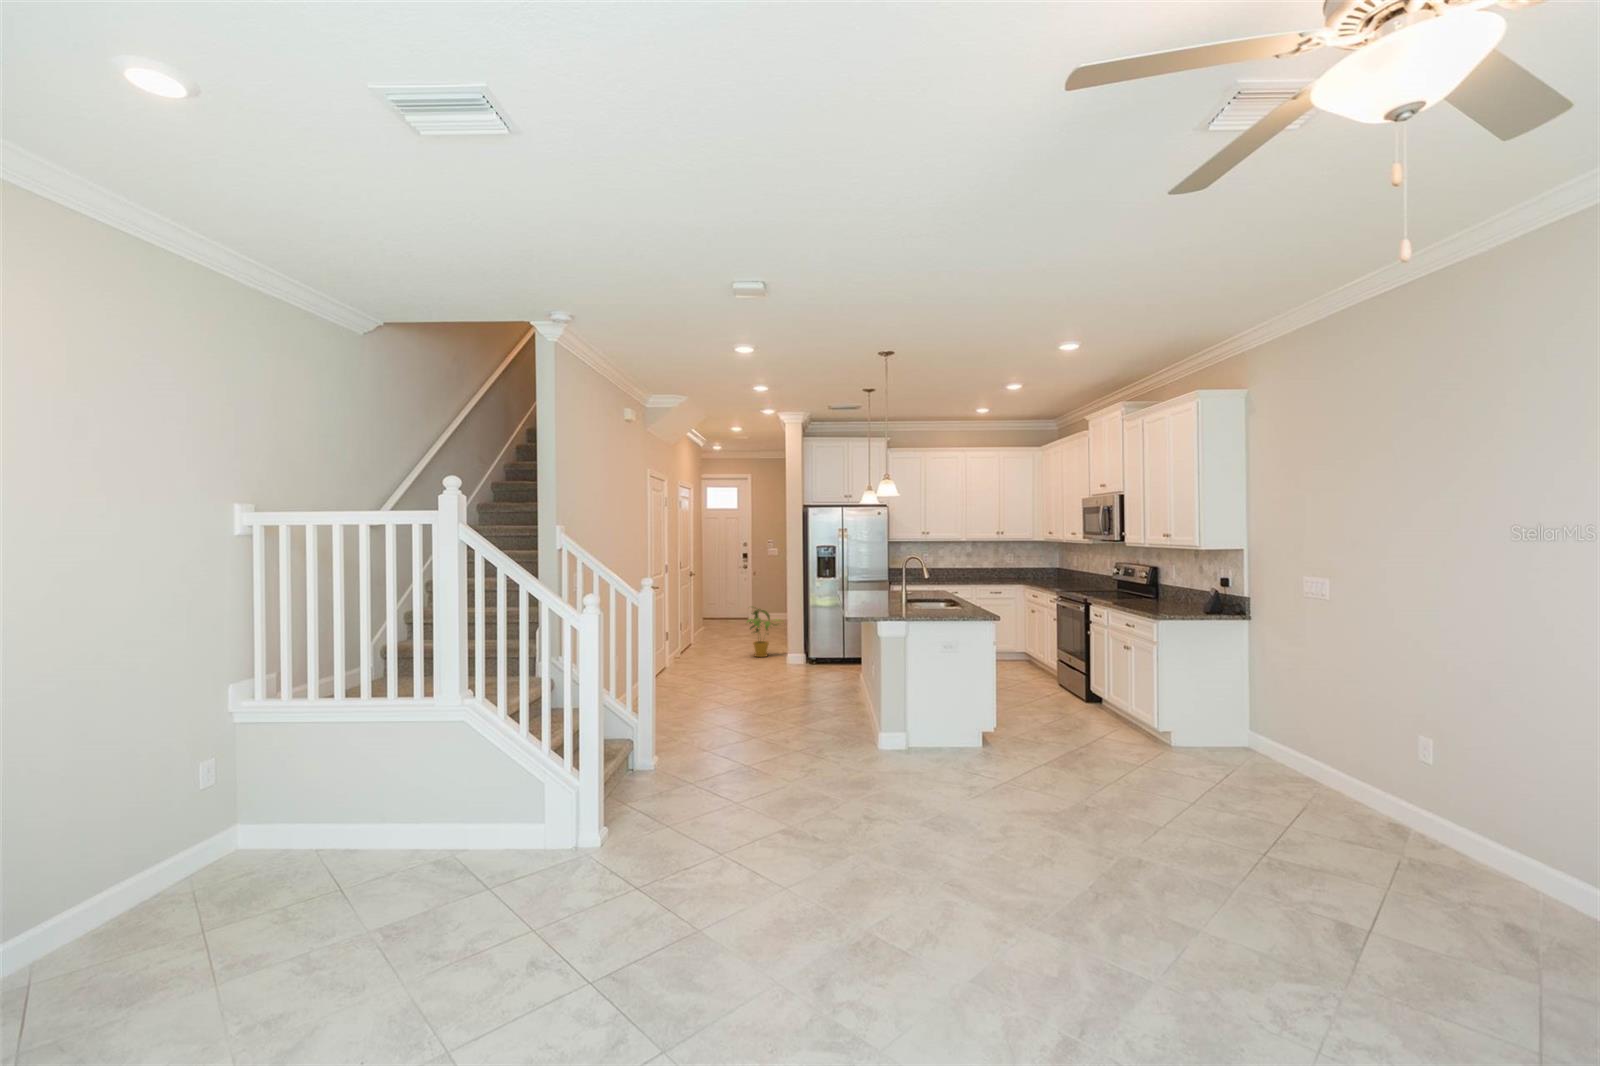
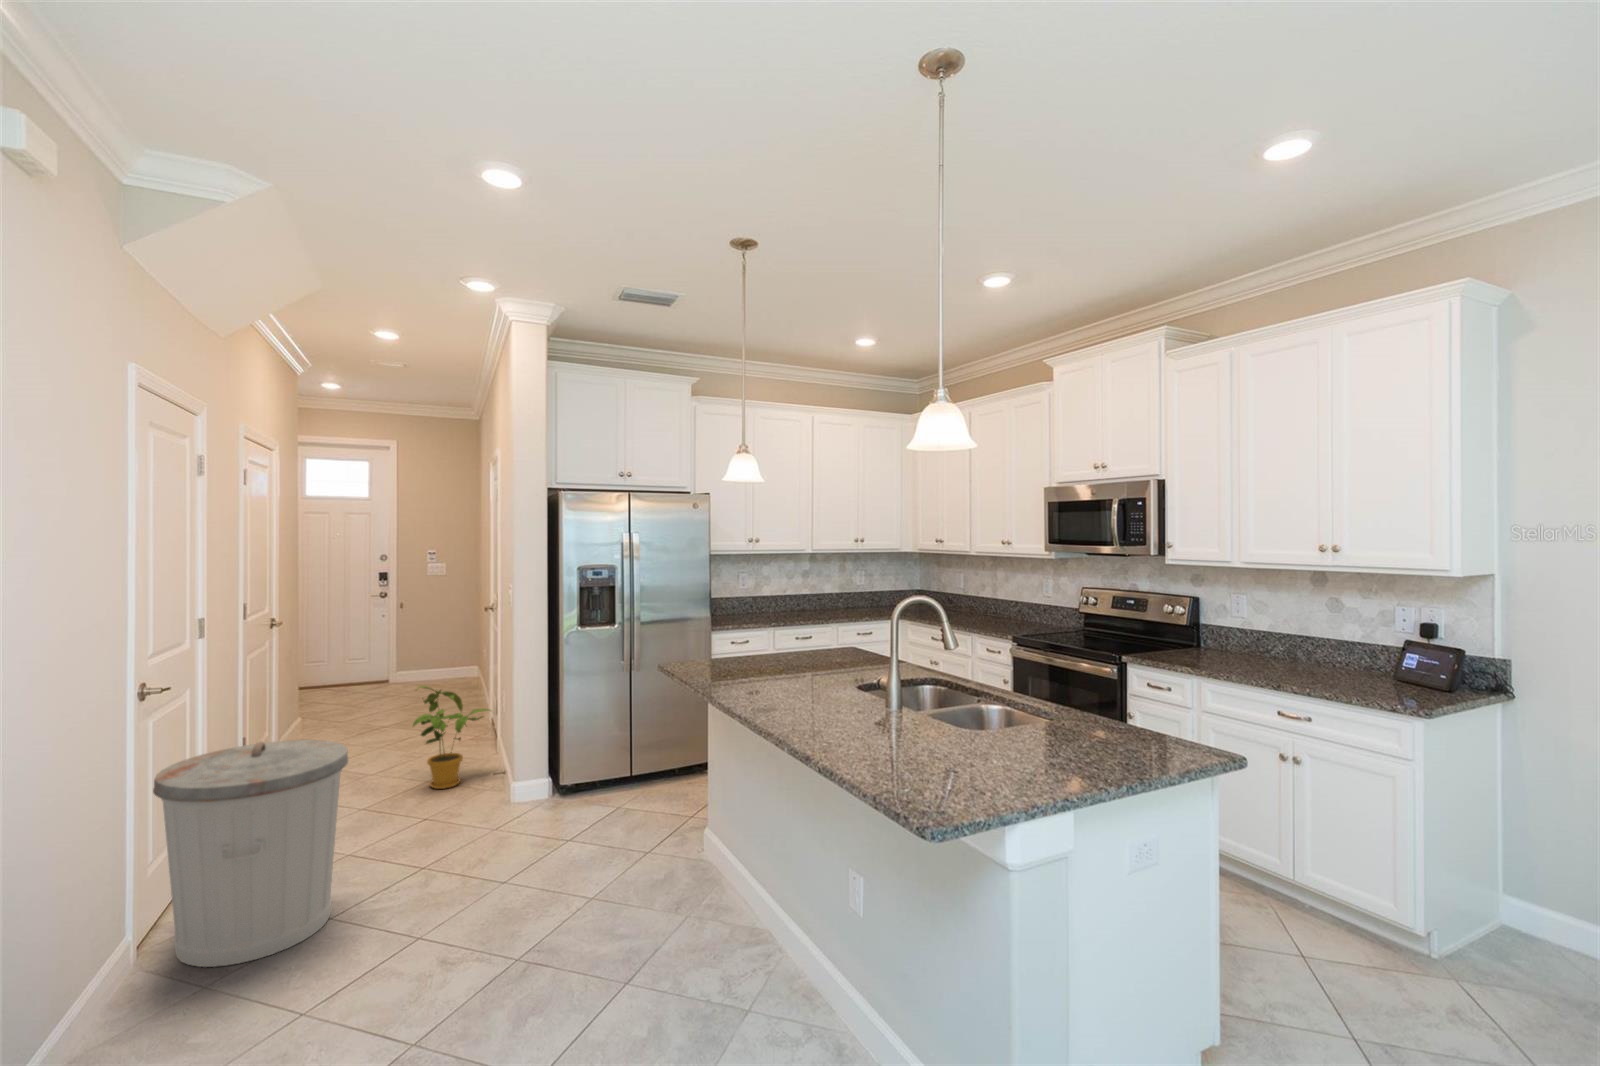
trash can: none [652,610,713,688] -> present [153,740,348,967]

